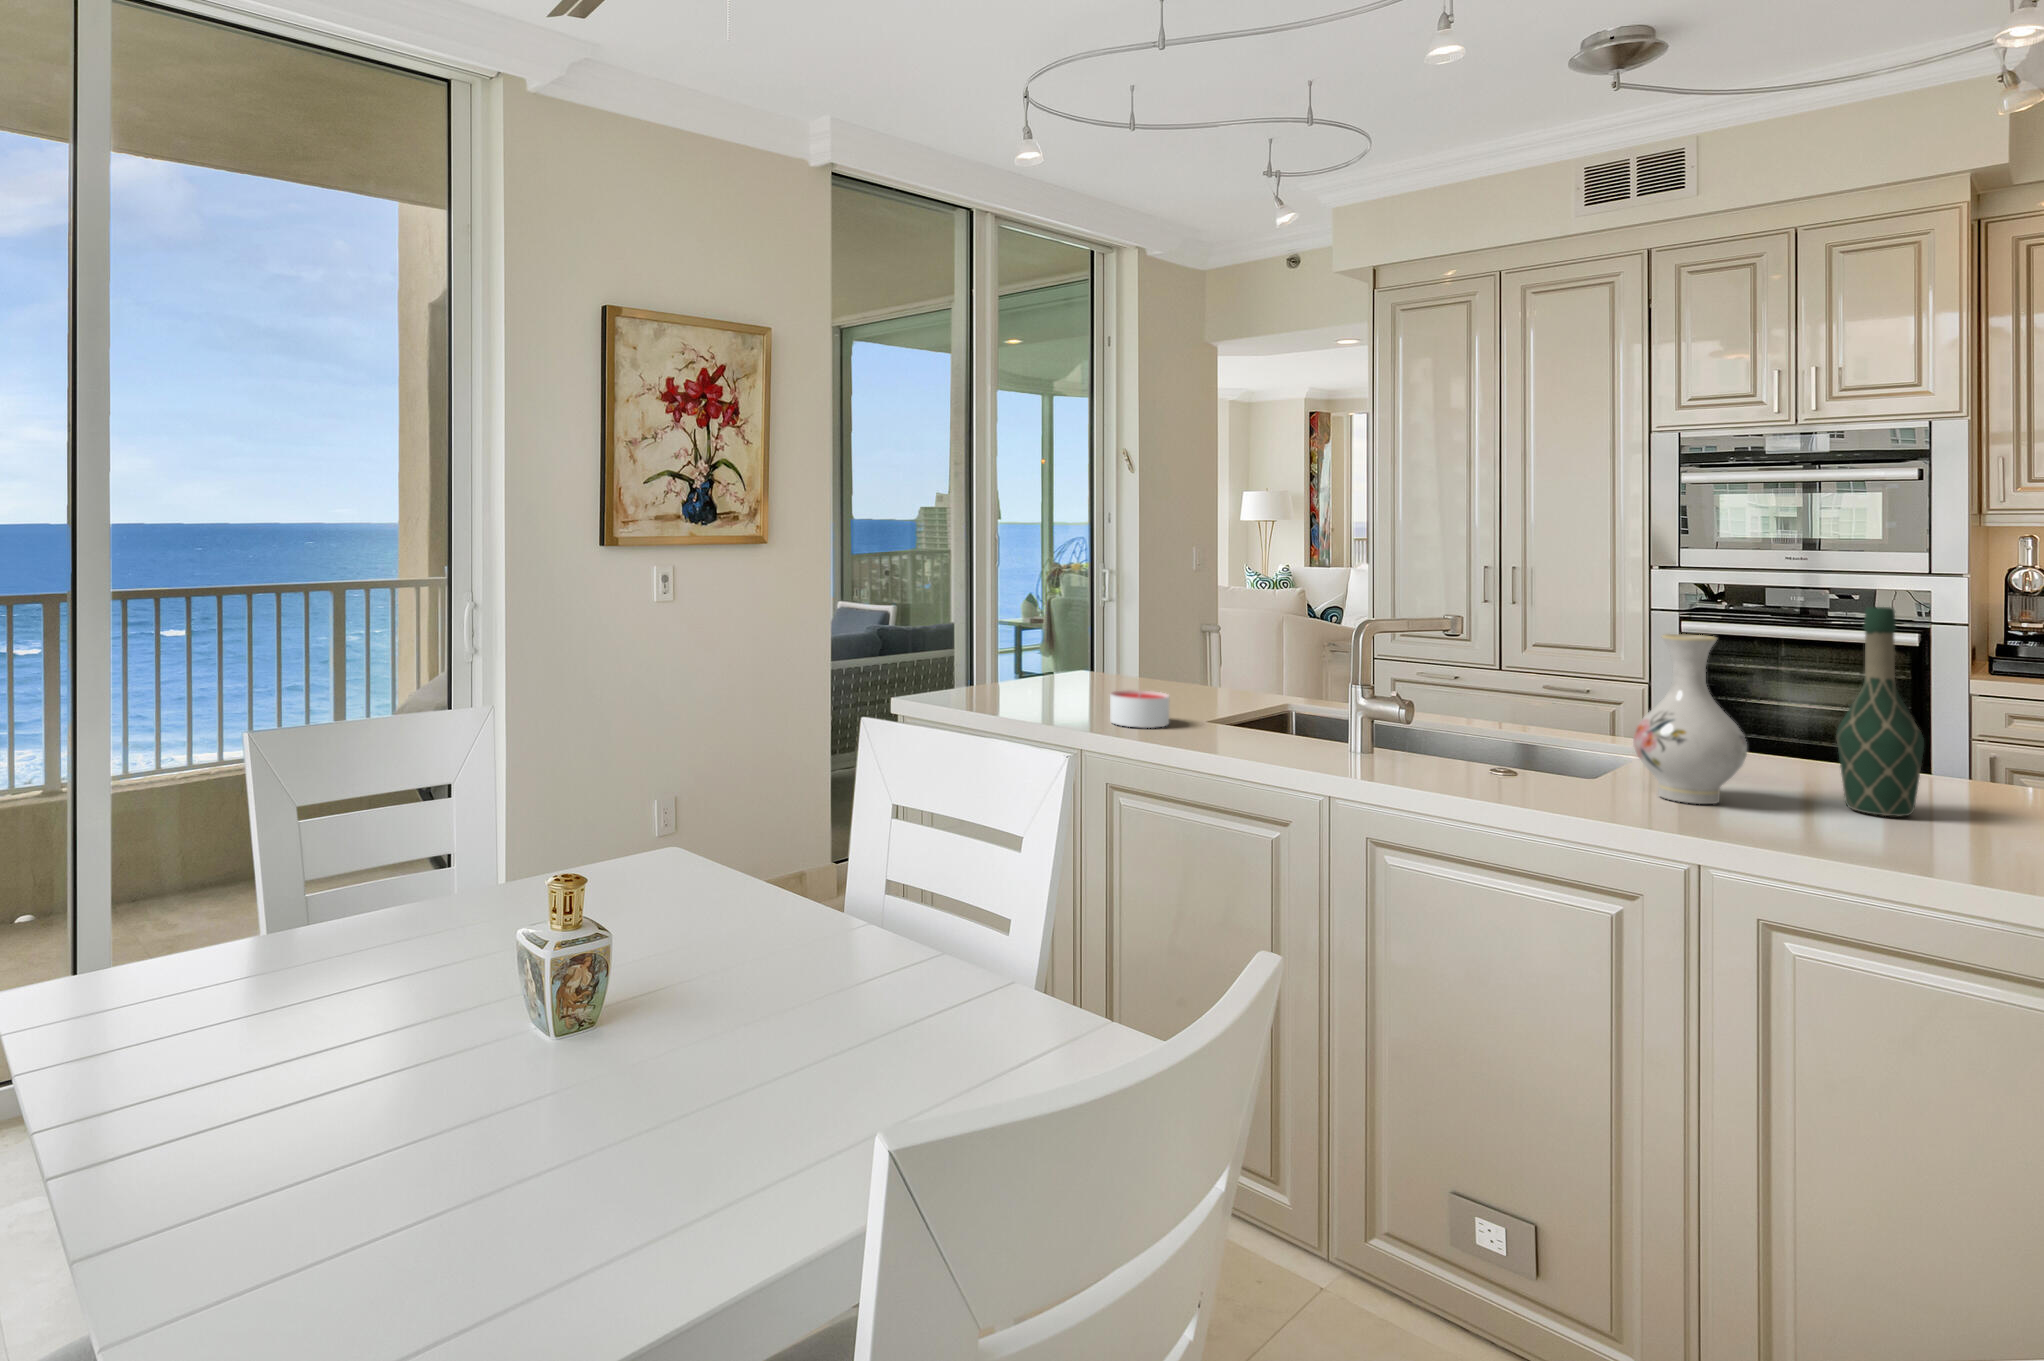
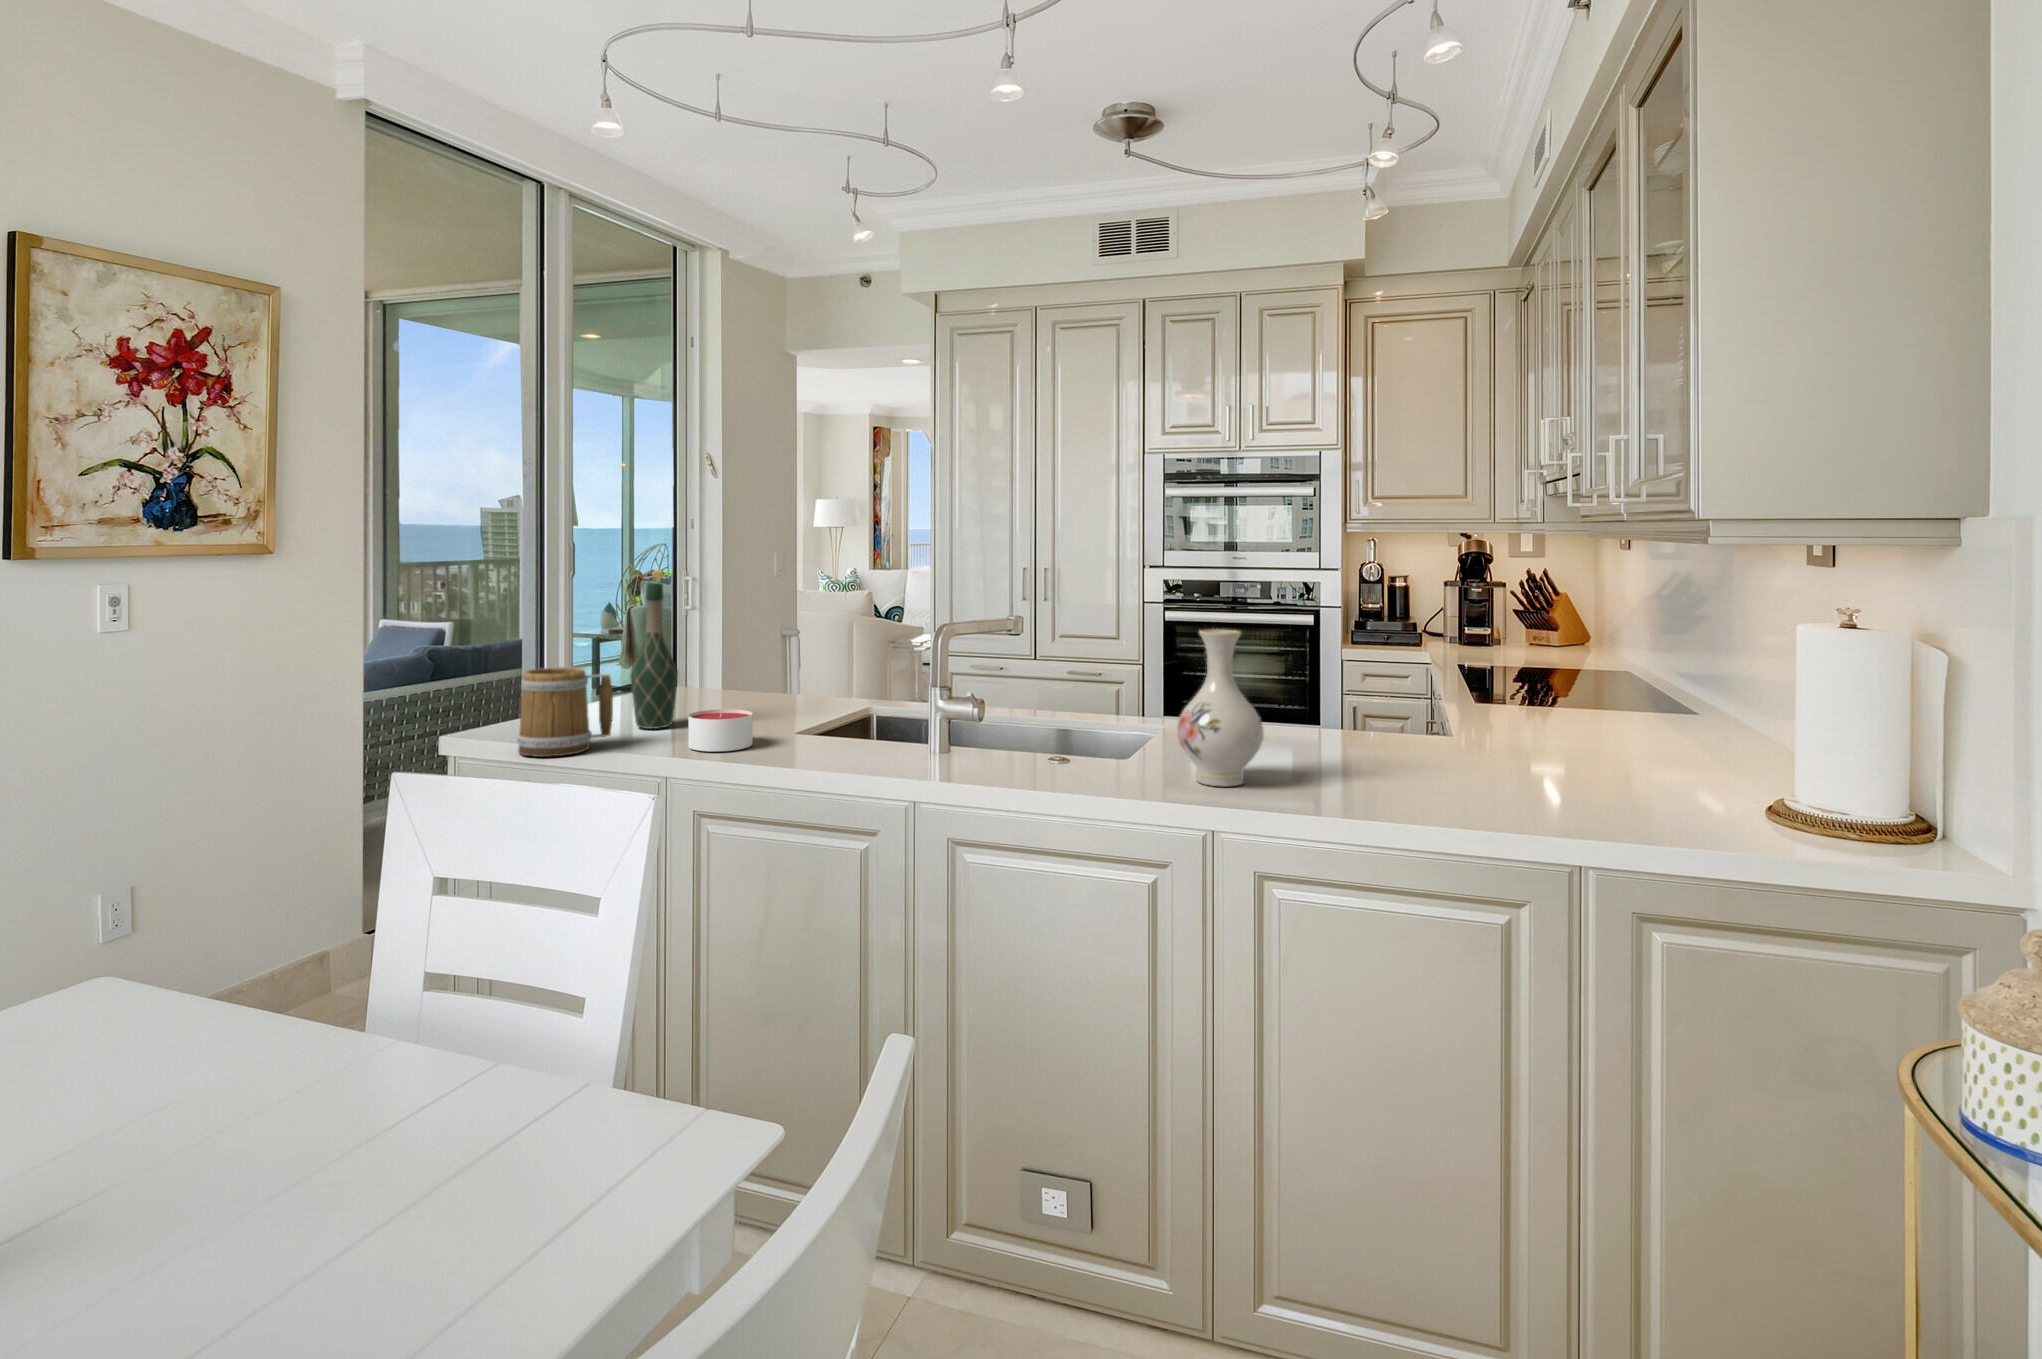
wine bottle: present [1837,607,1924,817] -> present [630,583,678,729]
mug: none [964,645,1043,720] -> present [517,667,613,757]

